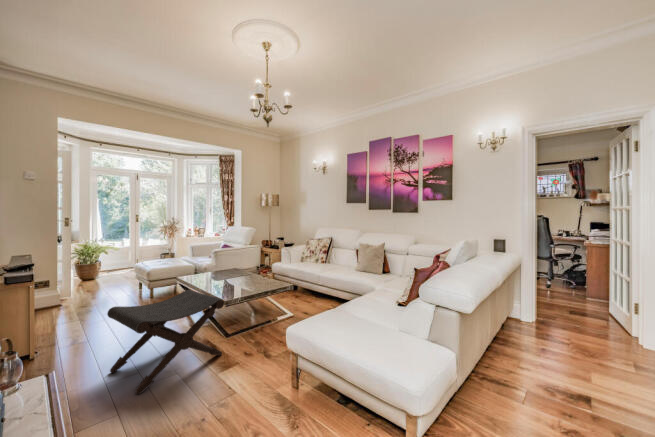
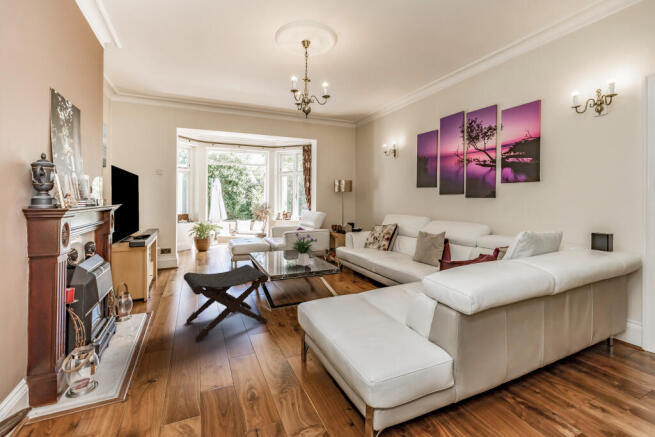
flower arrangement: none [228,249,265,286] -> present [292,233,317,266]

